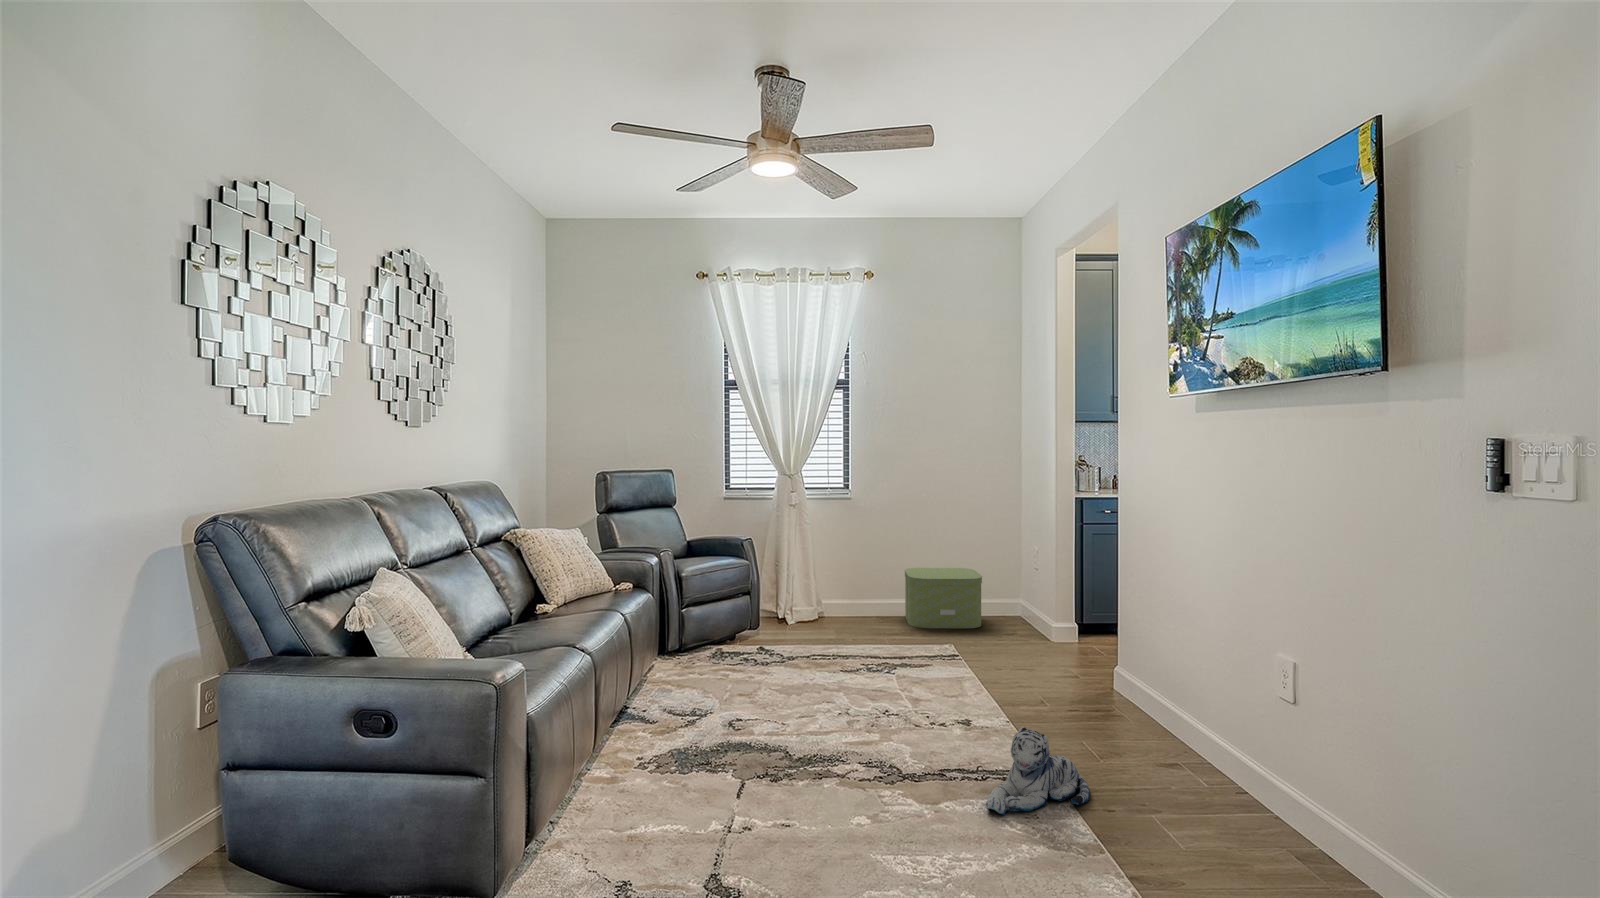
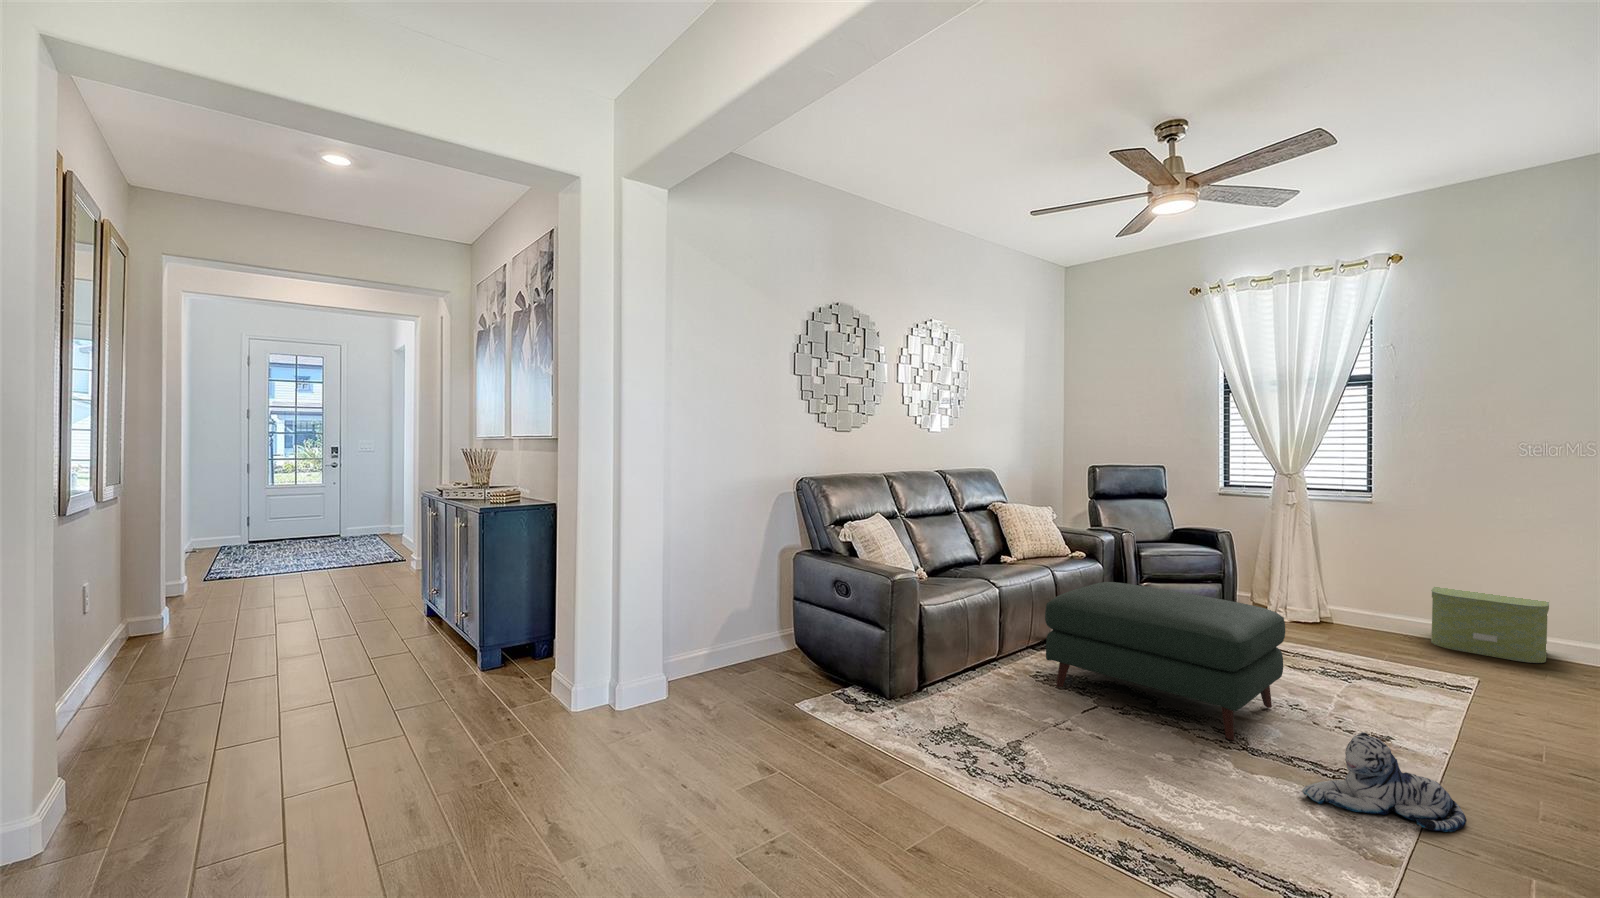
ottoman: none [662,616,902,775] -> present [1045,582,1285,740]

